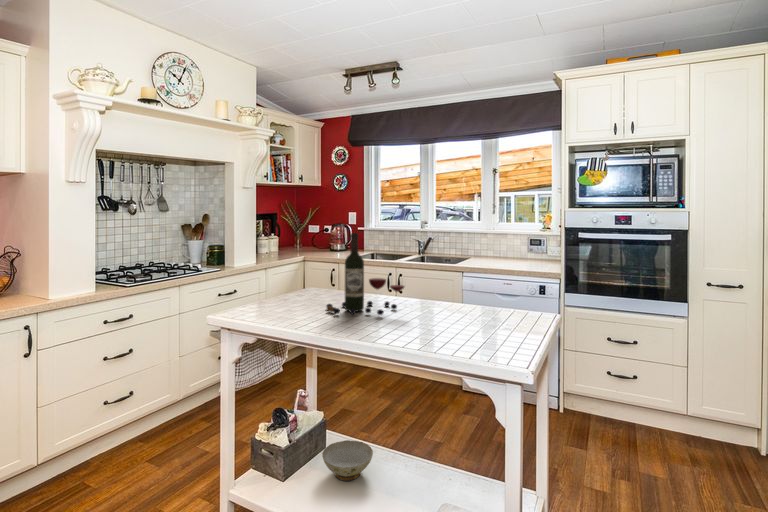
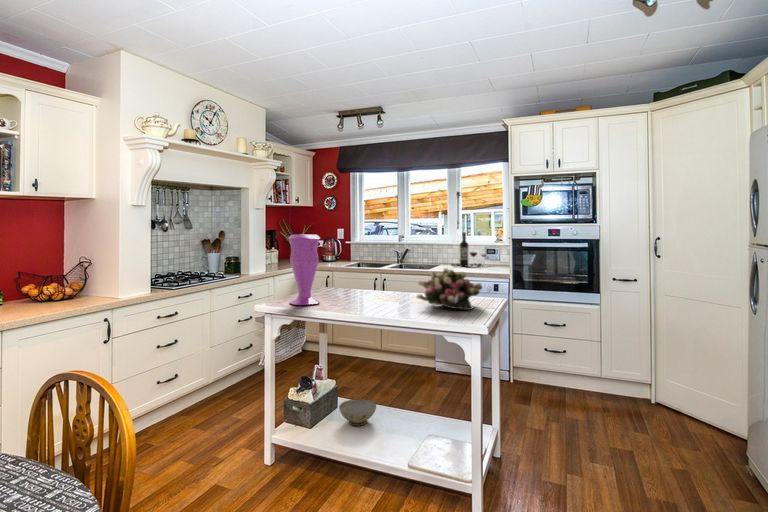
vase: none [253,219,299,316] -> present [288,235,320,305]
wine bottle: present [326,233,404,315] -> present [451,232,486,266]
flower arrangement: none [427,268,523,330] -> present [417,268,482,310]

